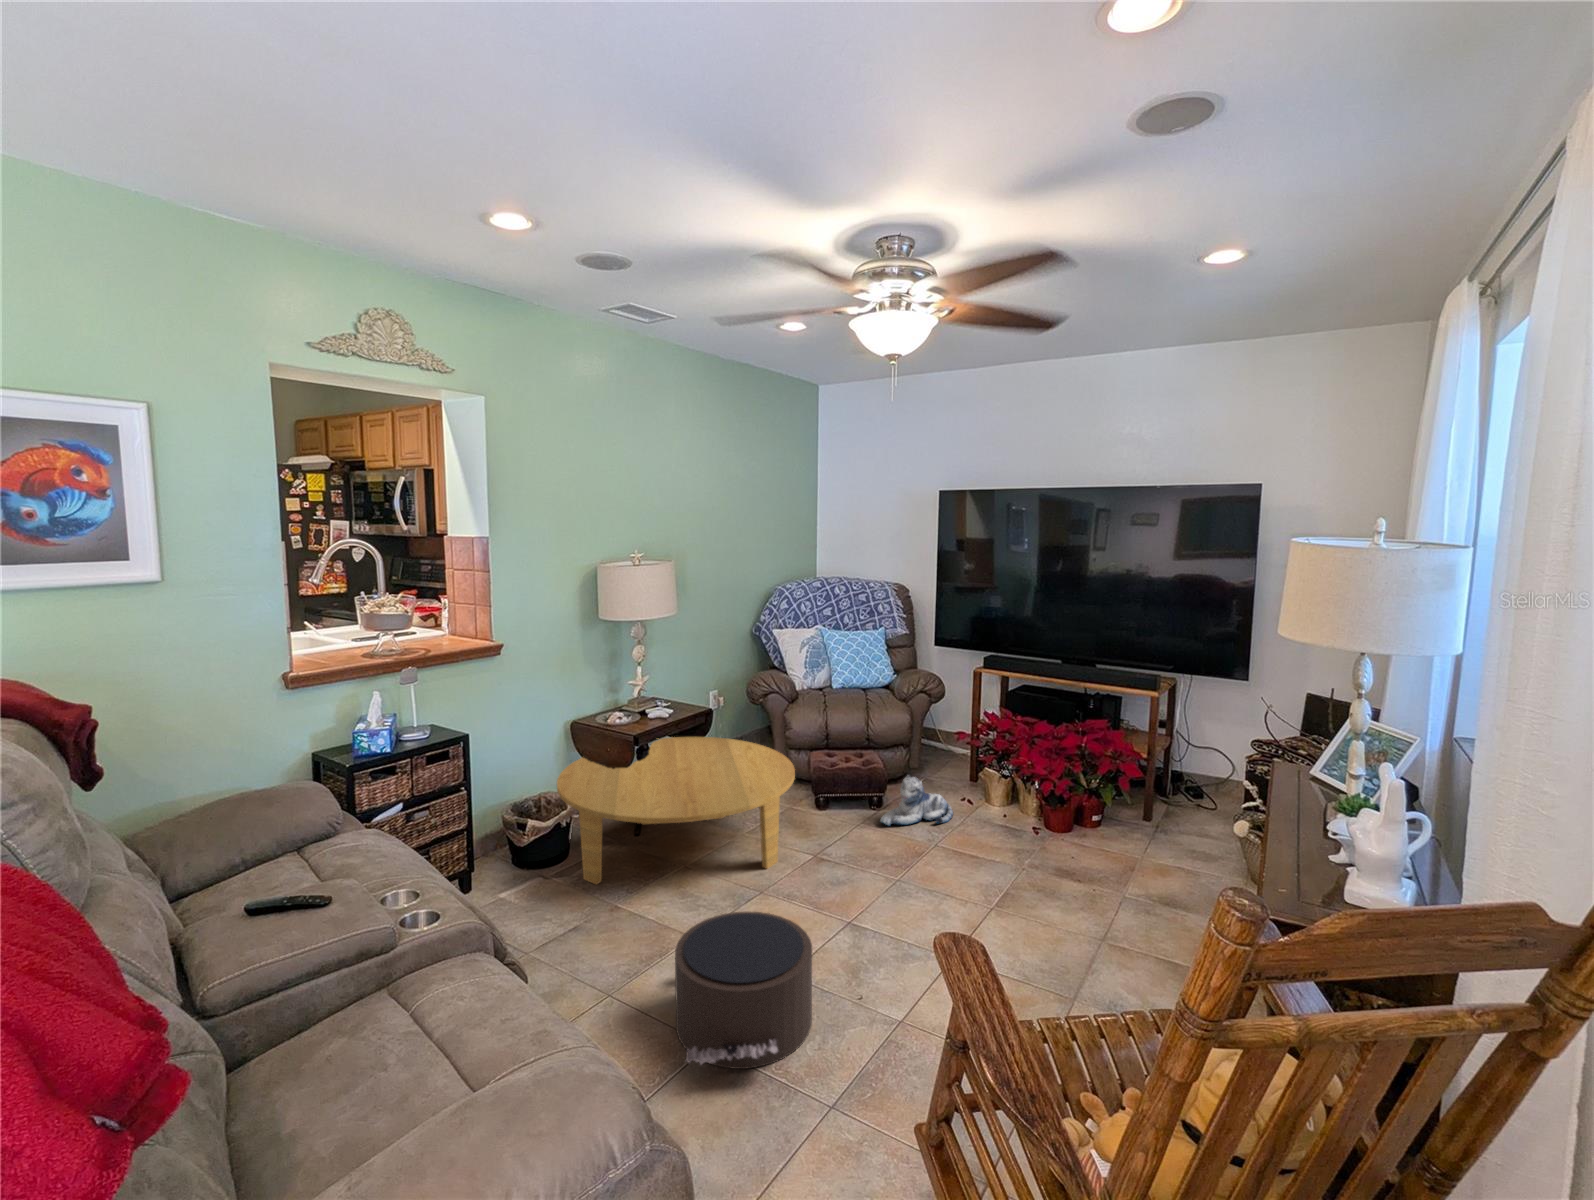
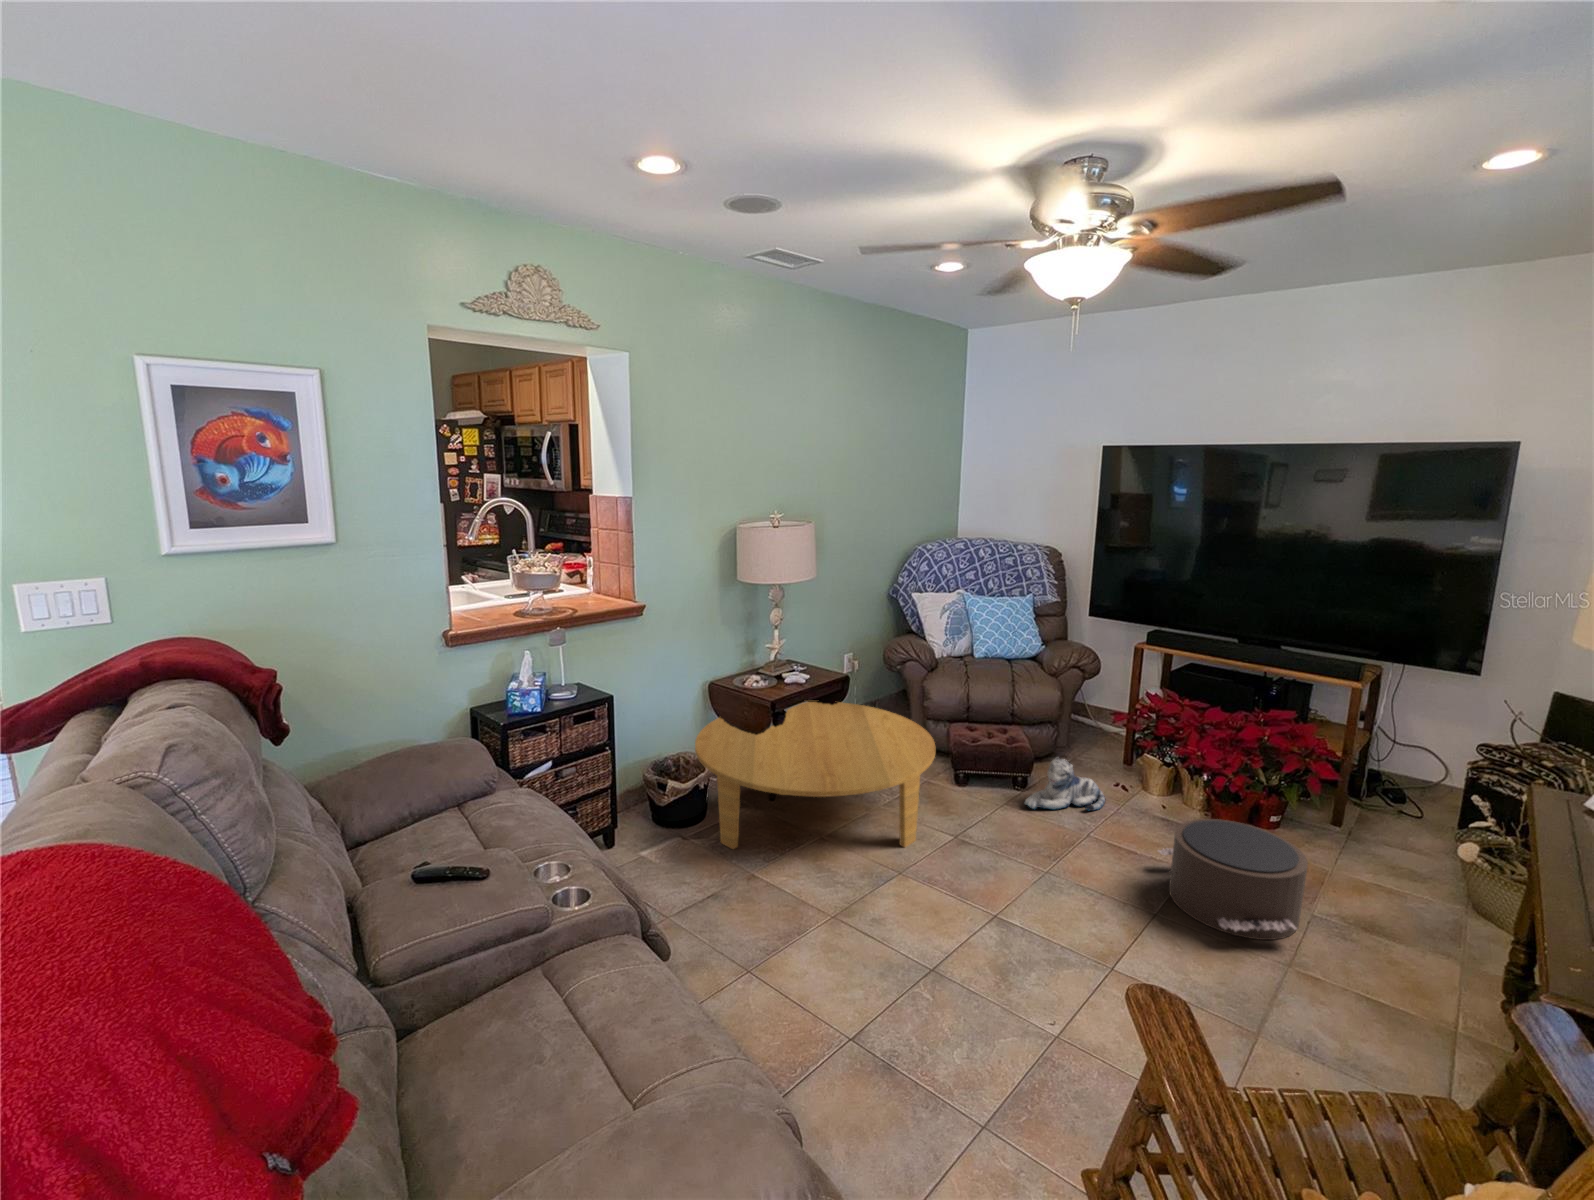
pouf: present [675,912,812,1069] -> present [1158,819,1308,940]

